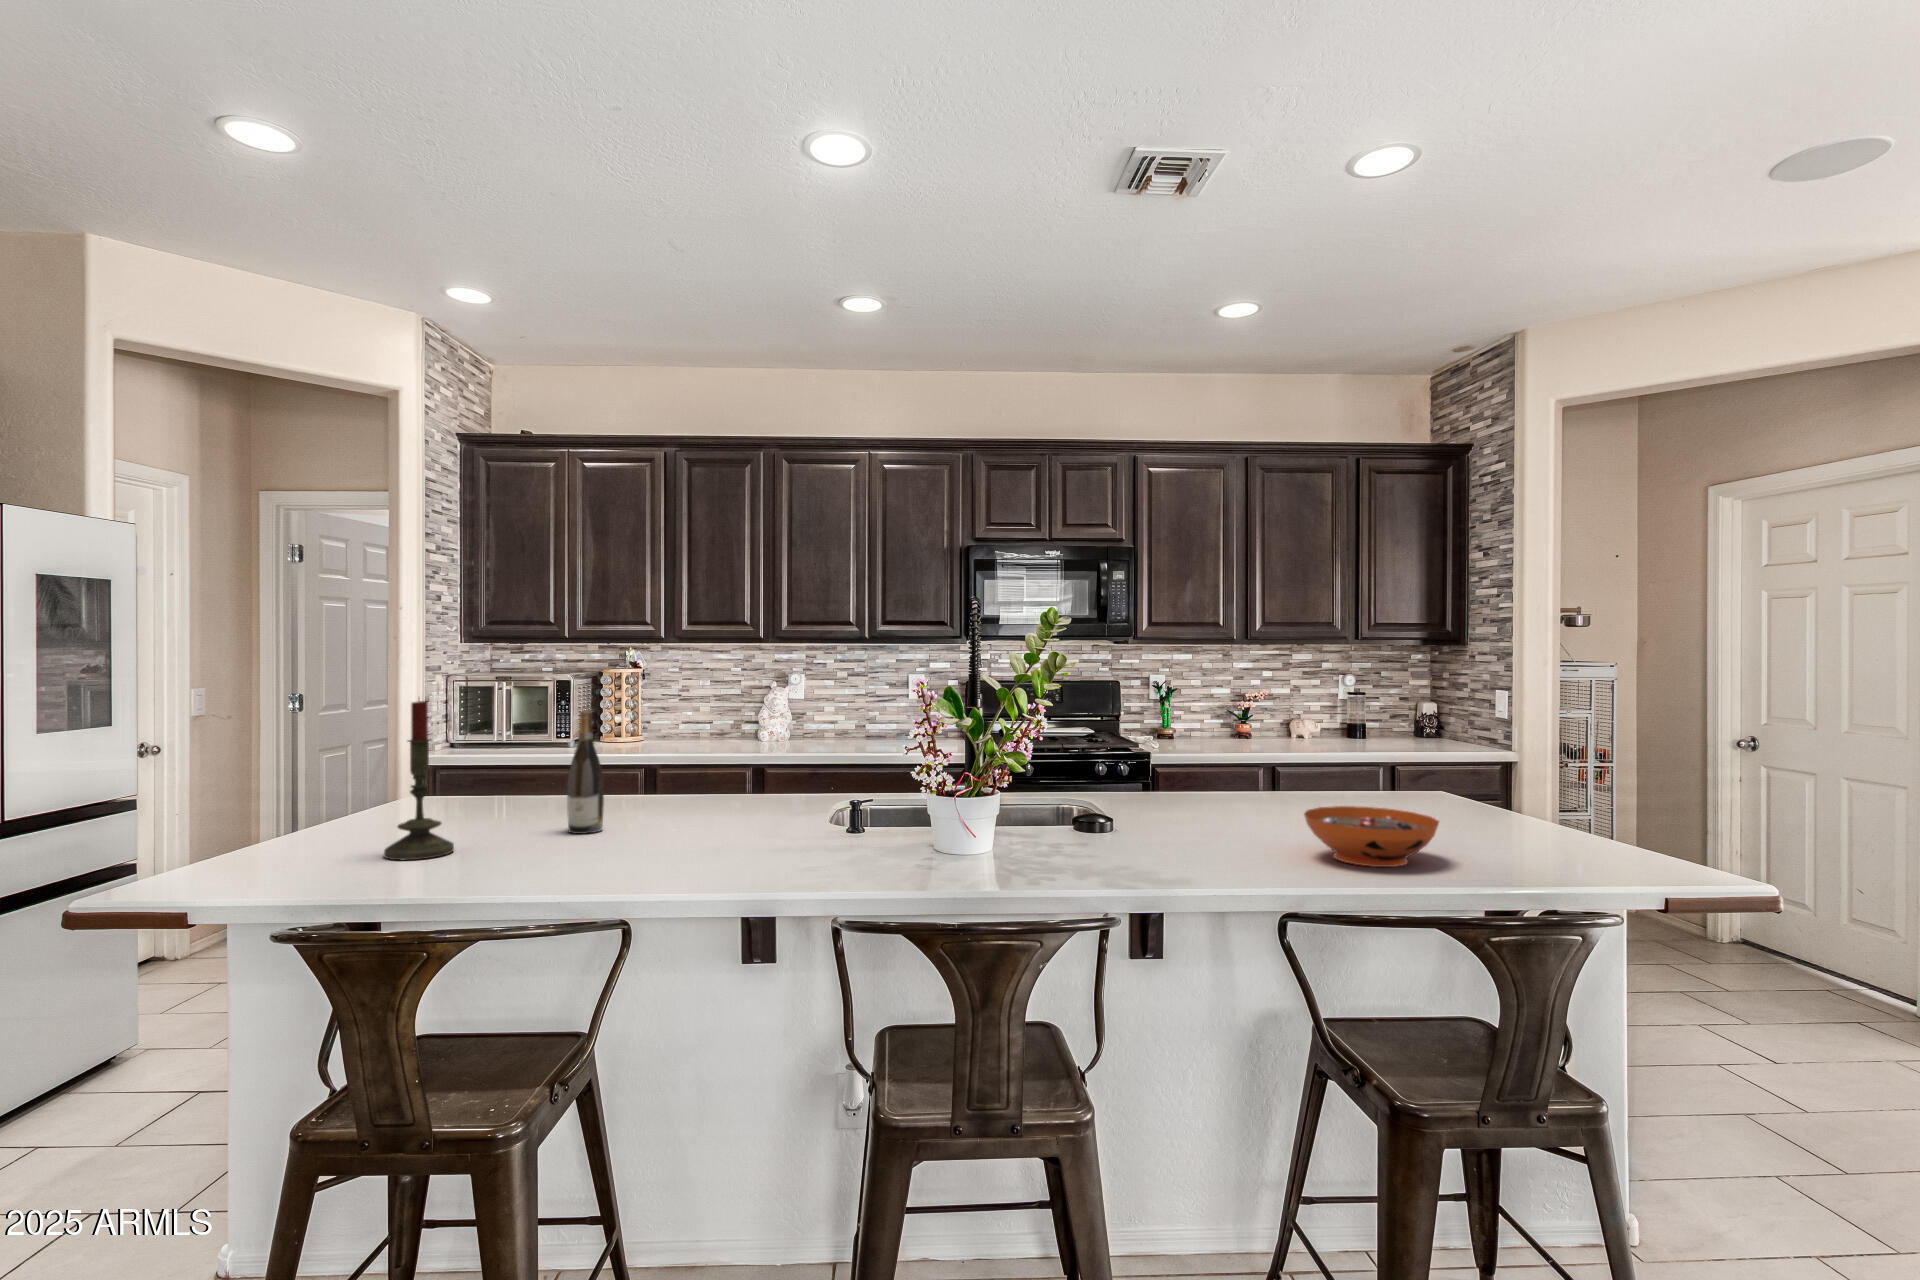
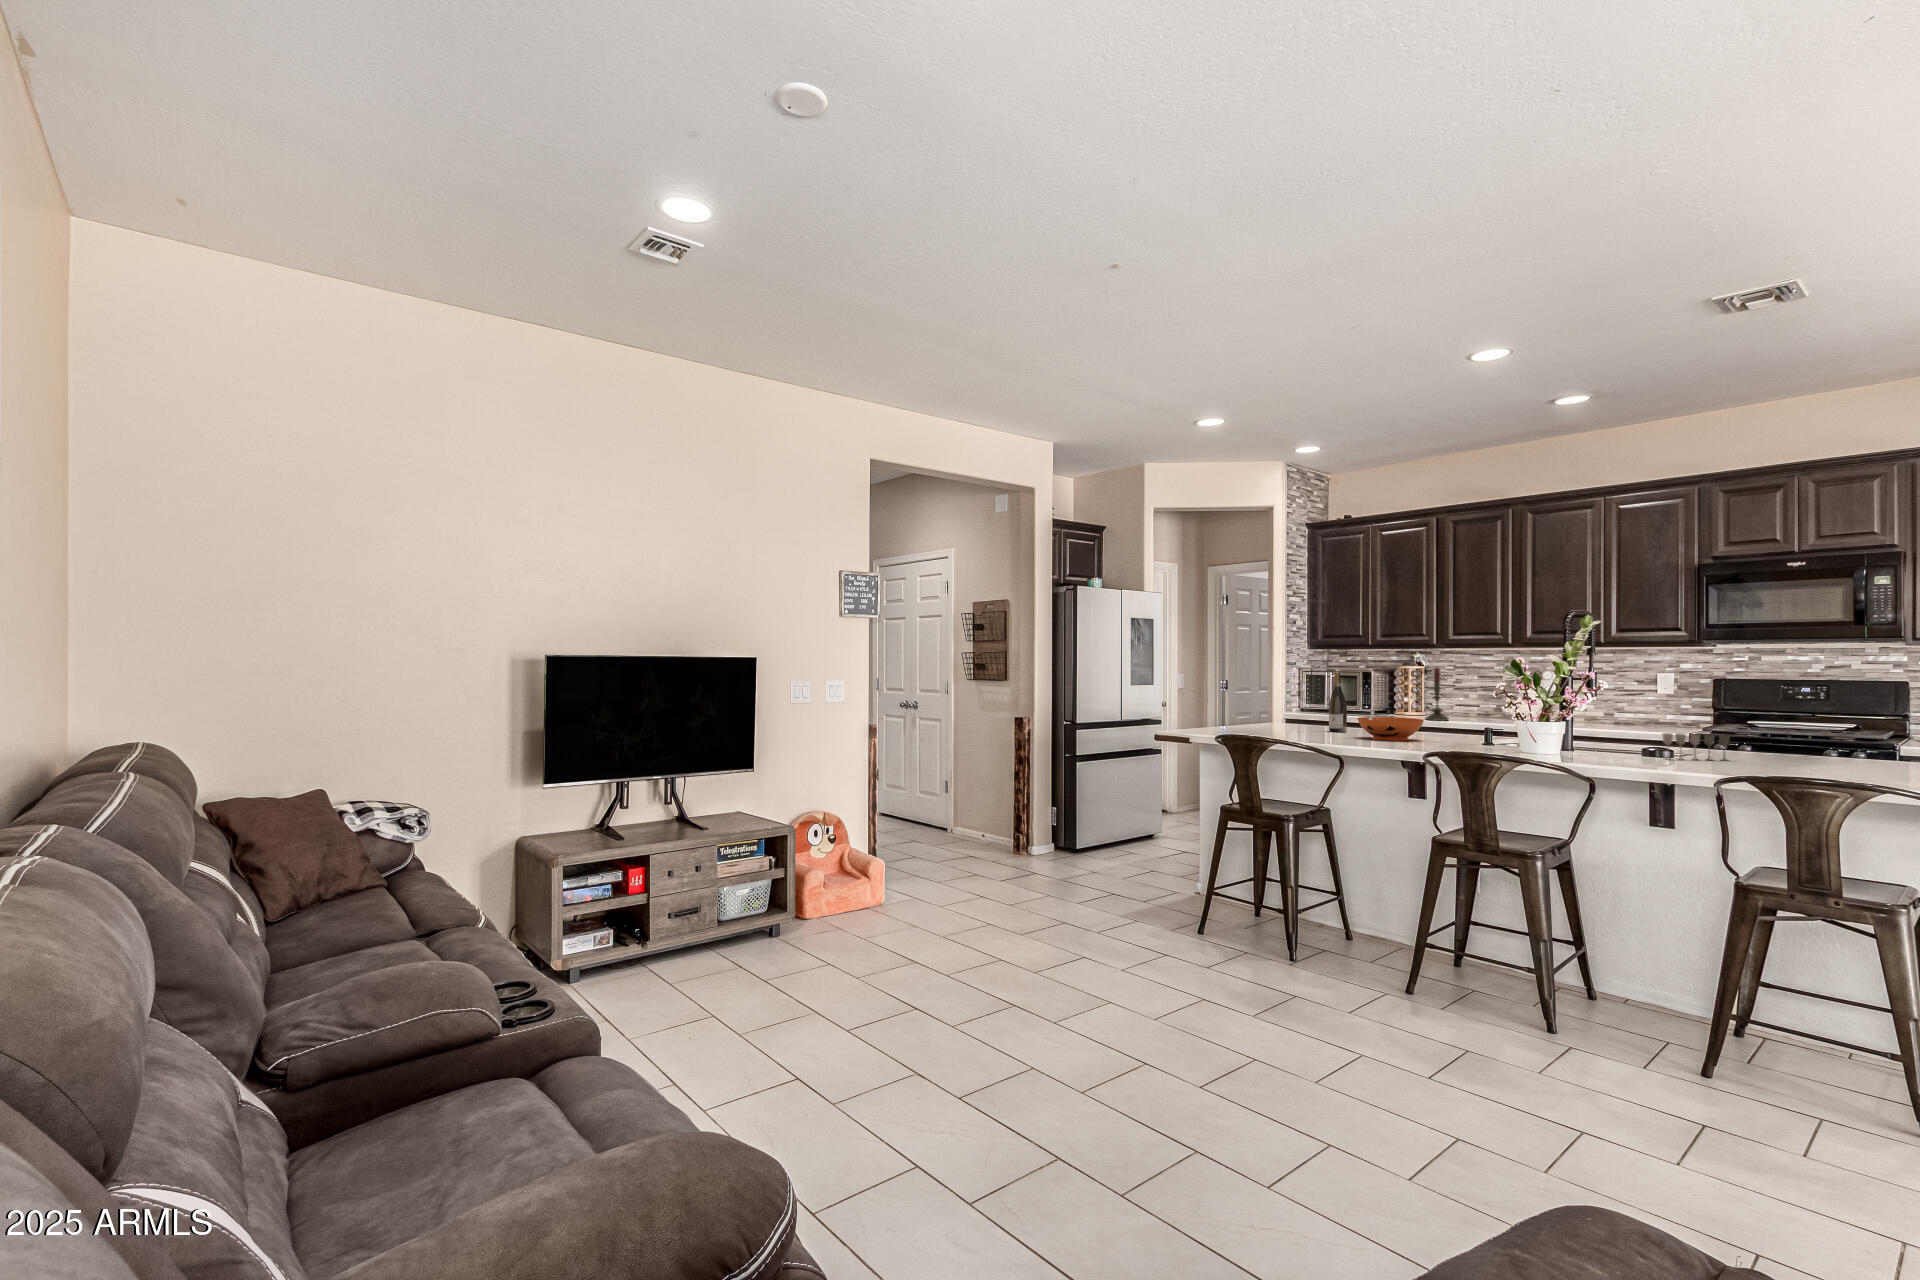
candle: present [384,701,454,860] -> present [1426,667,1449,721]
wine glass: none [1149,798,1217,848] -> present [1662,733,1730,761]
decorative bowl: present [1304,806,1439,867] -> present [1358,717,1424,741]

